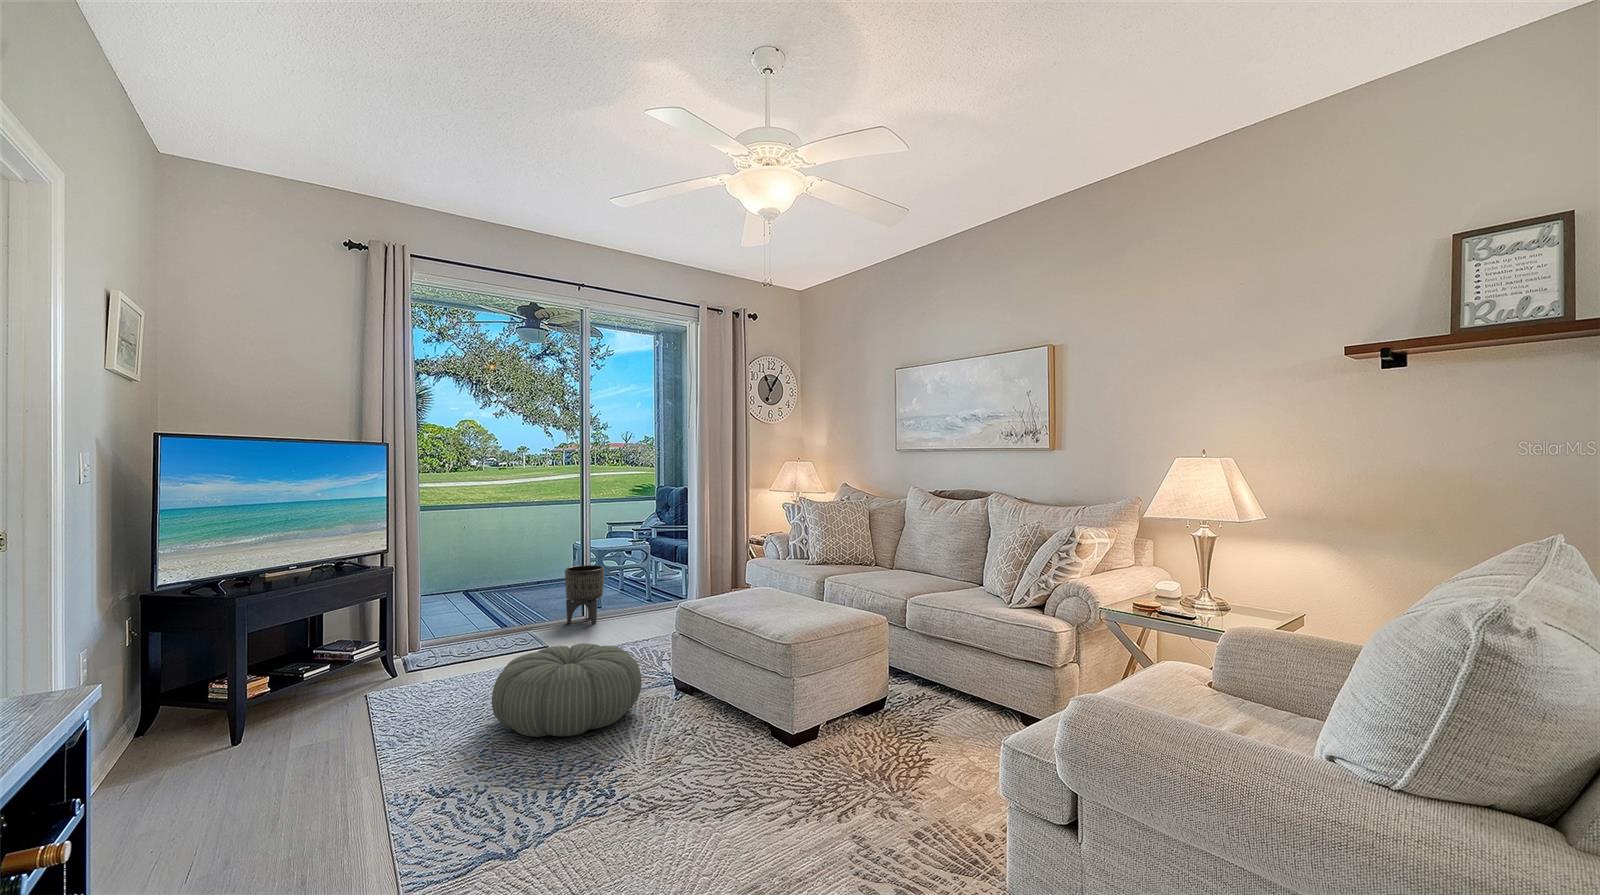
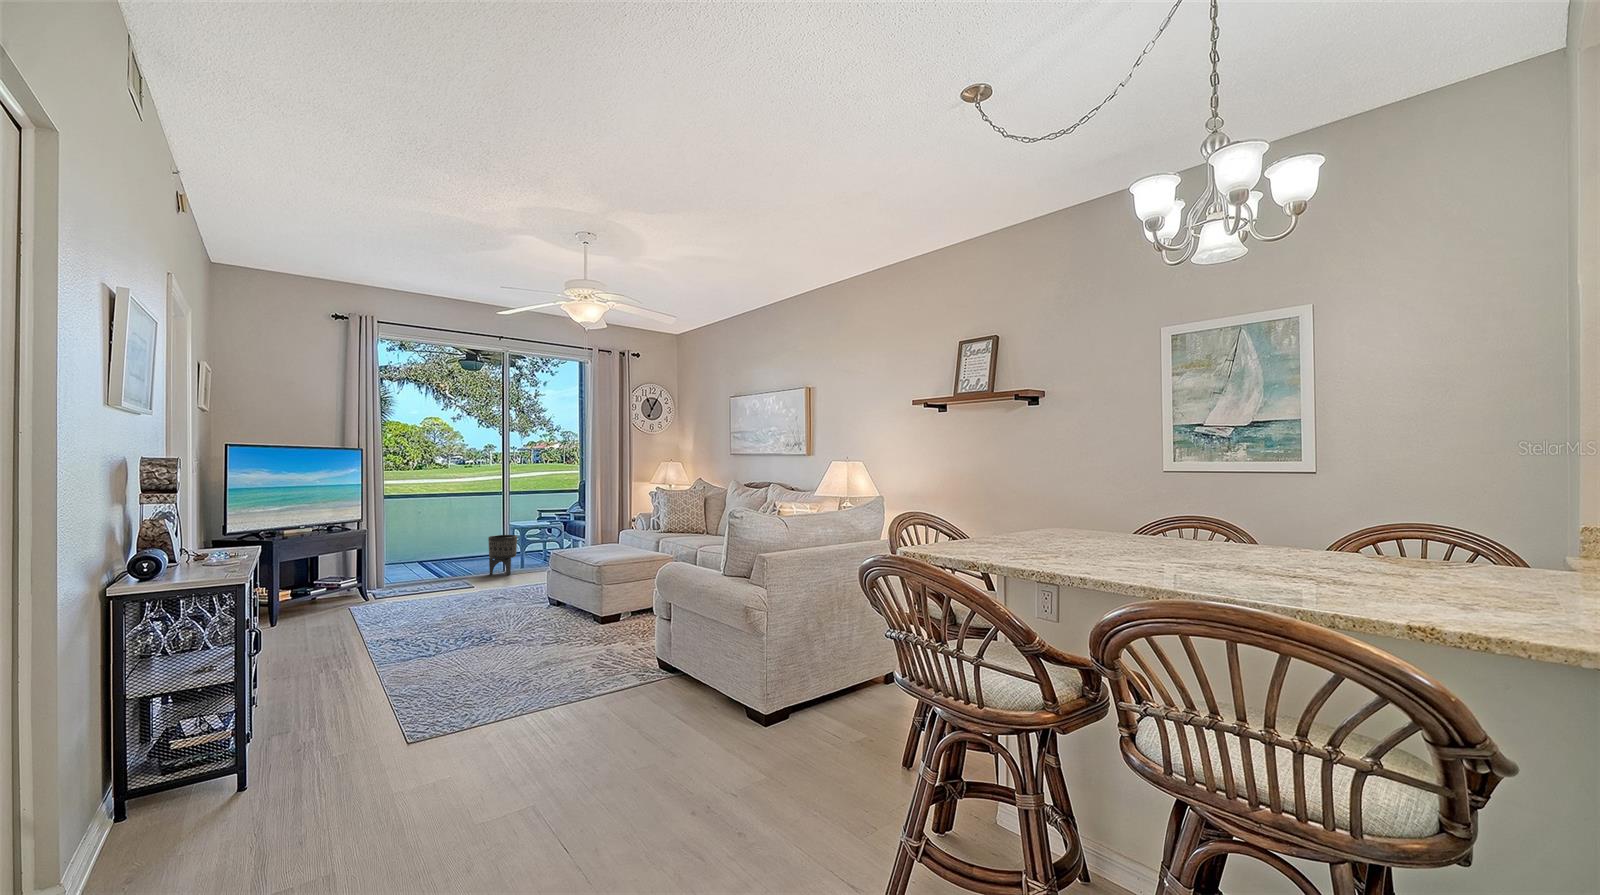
pouf: present [492,643,642,737] -> none [426,574,520,622]

